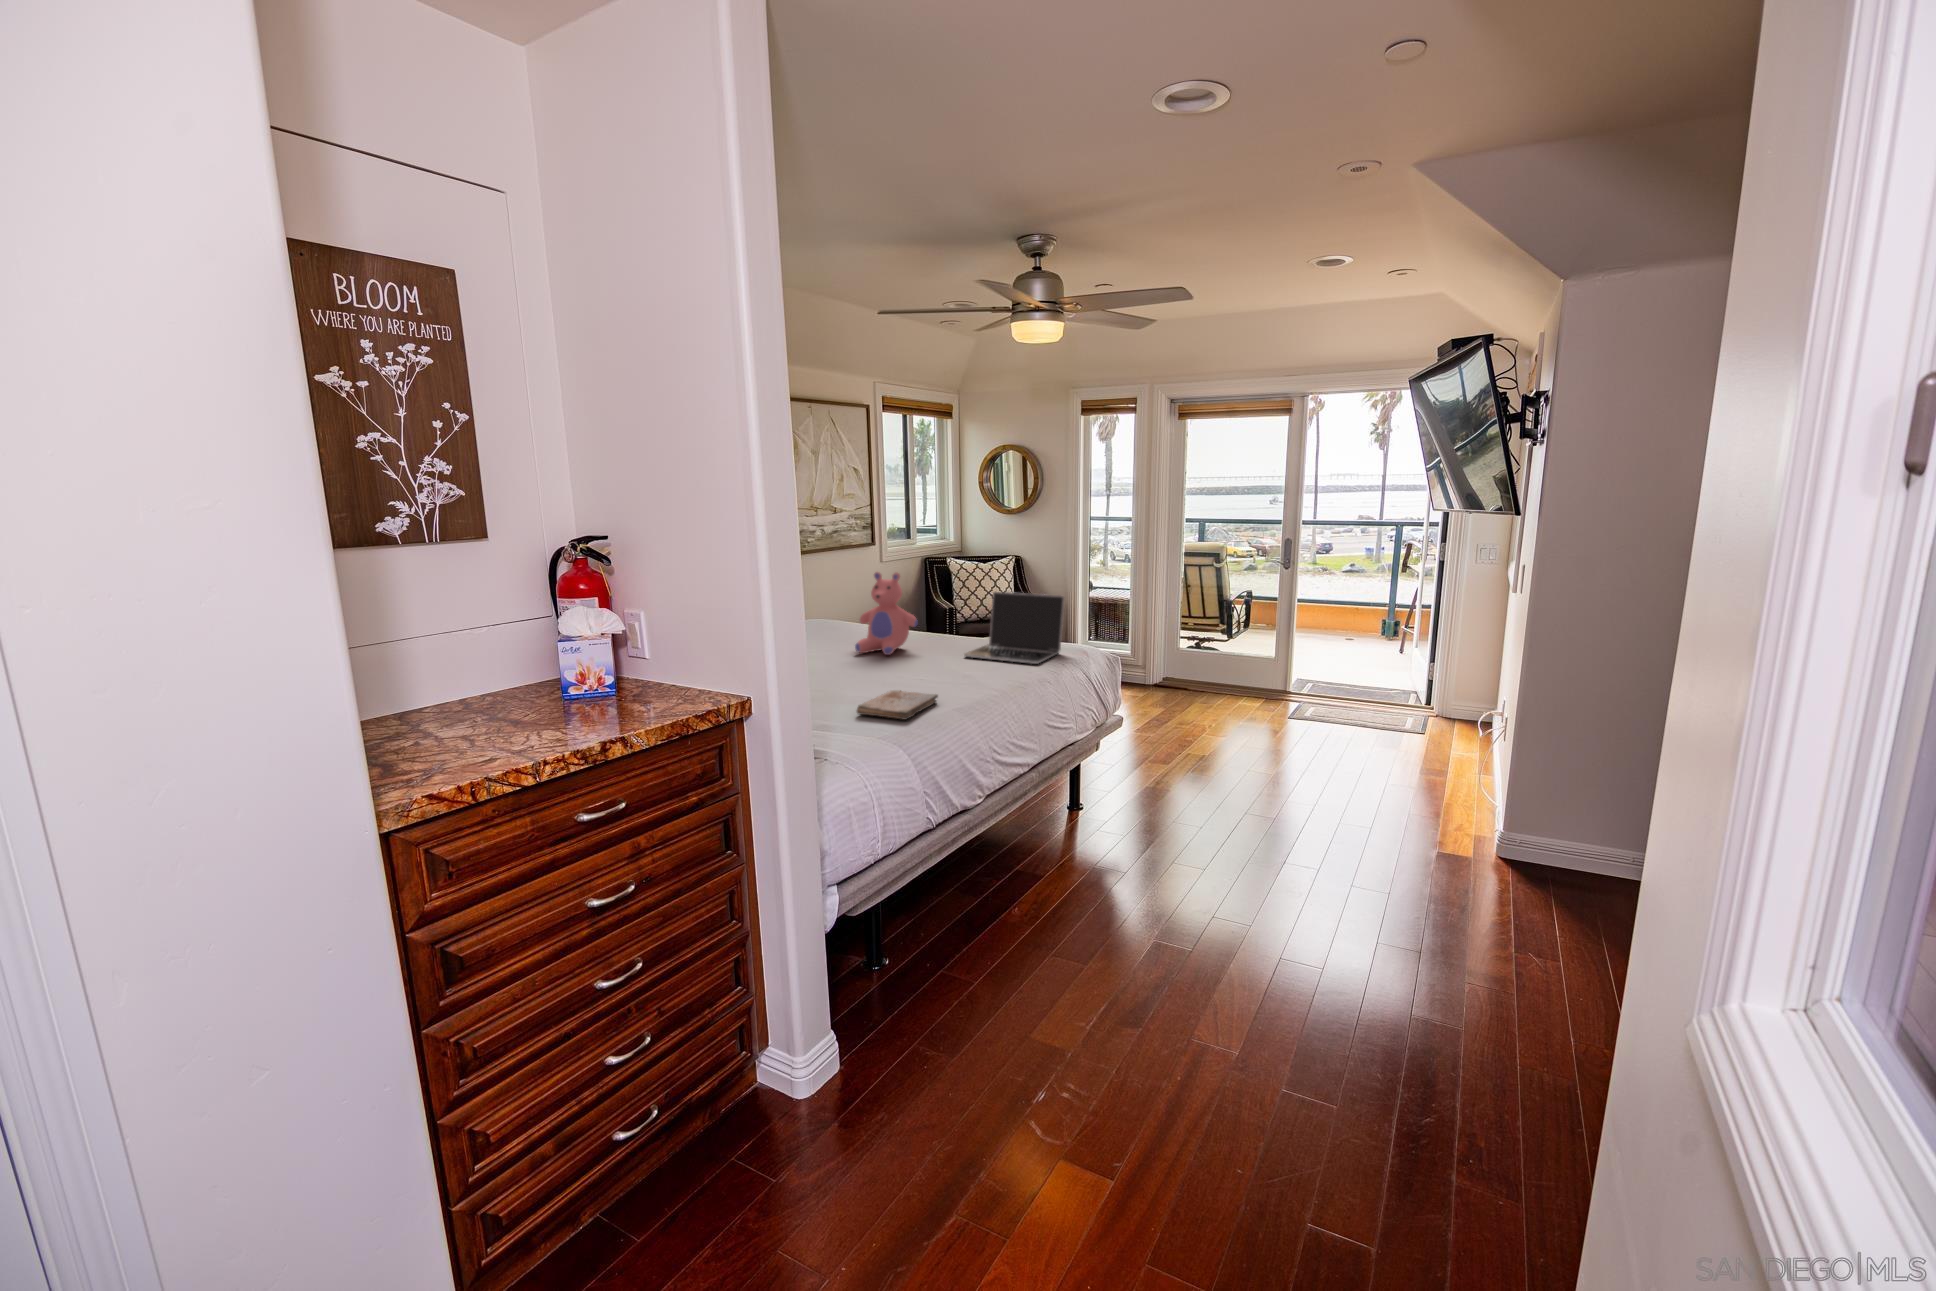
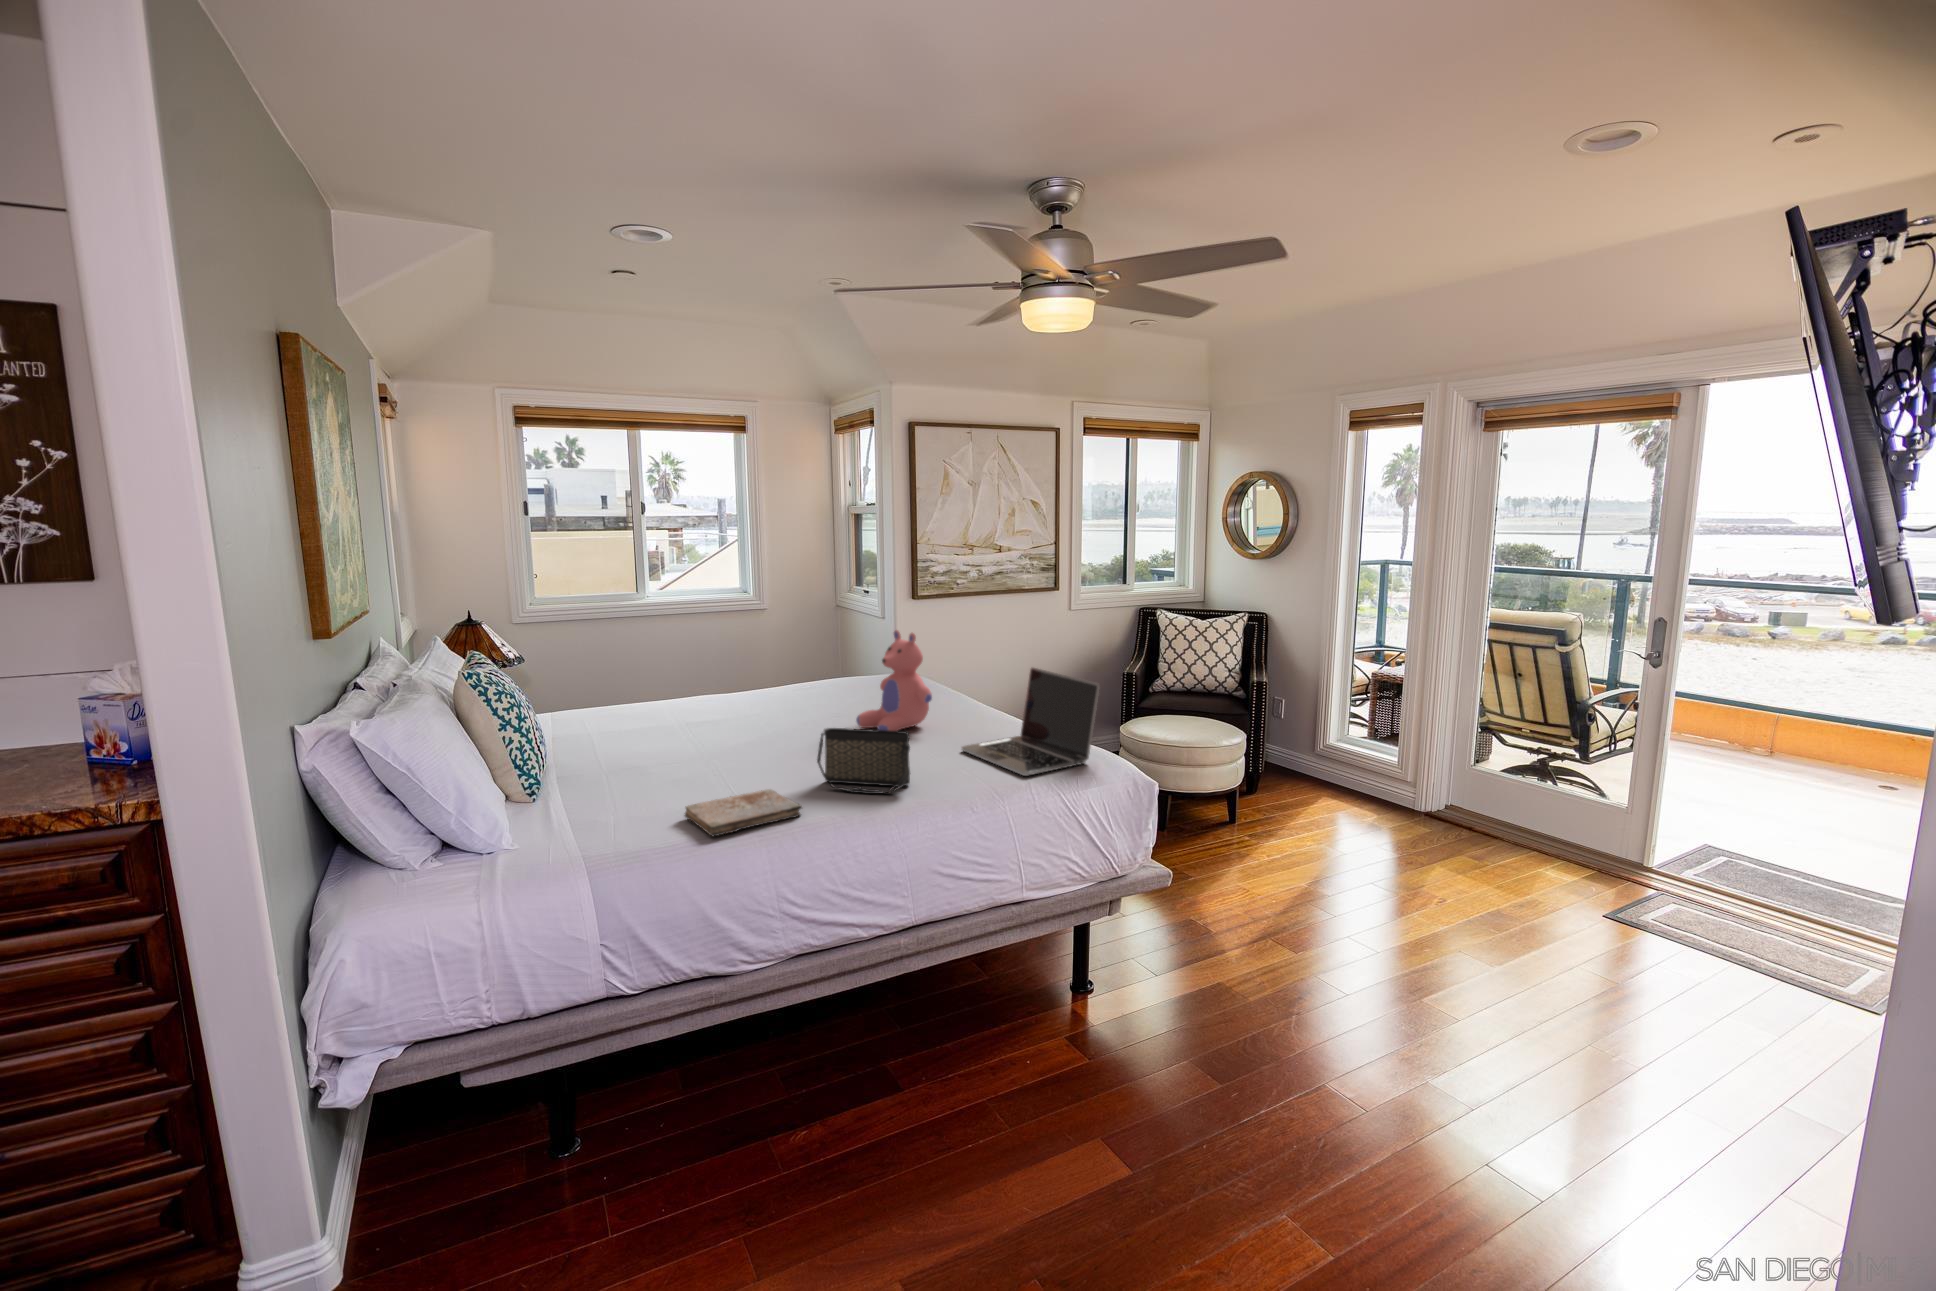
handbag: none [905,638,982,687] -> present [817,728,910,794]

